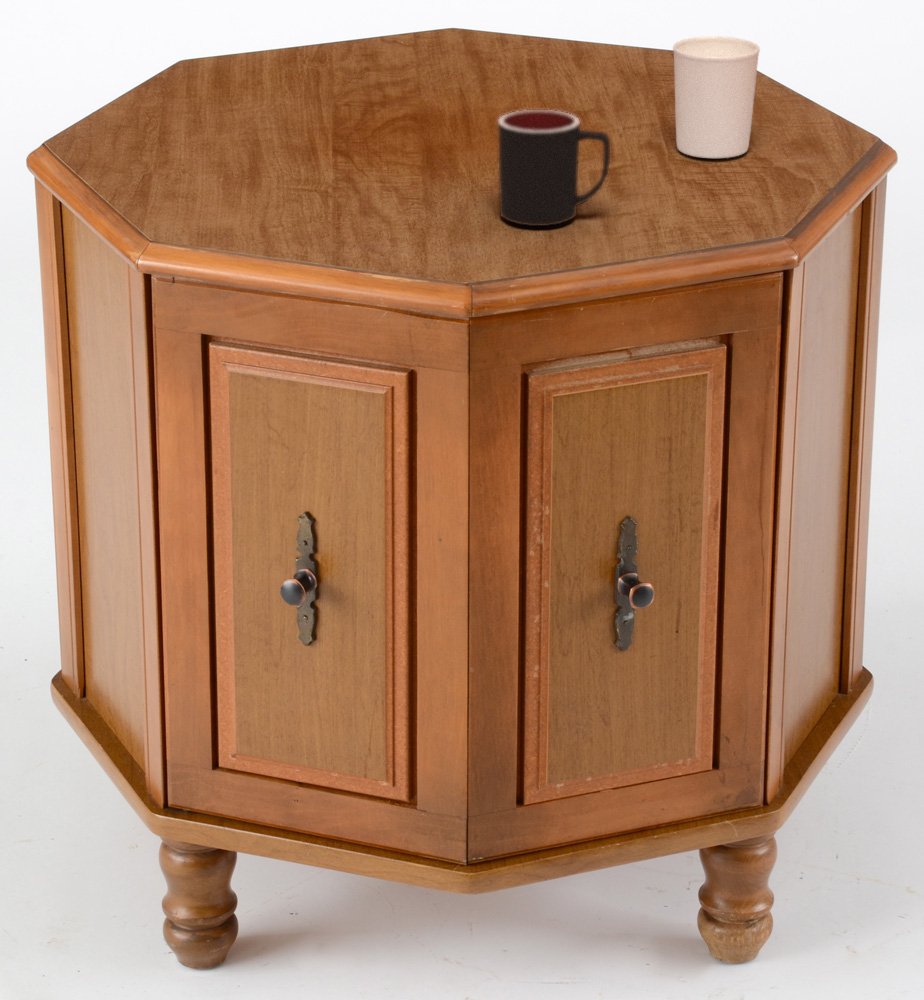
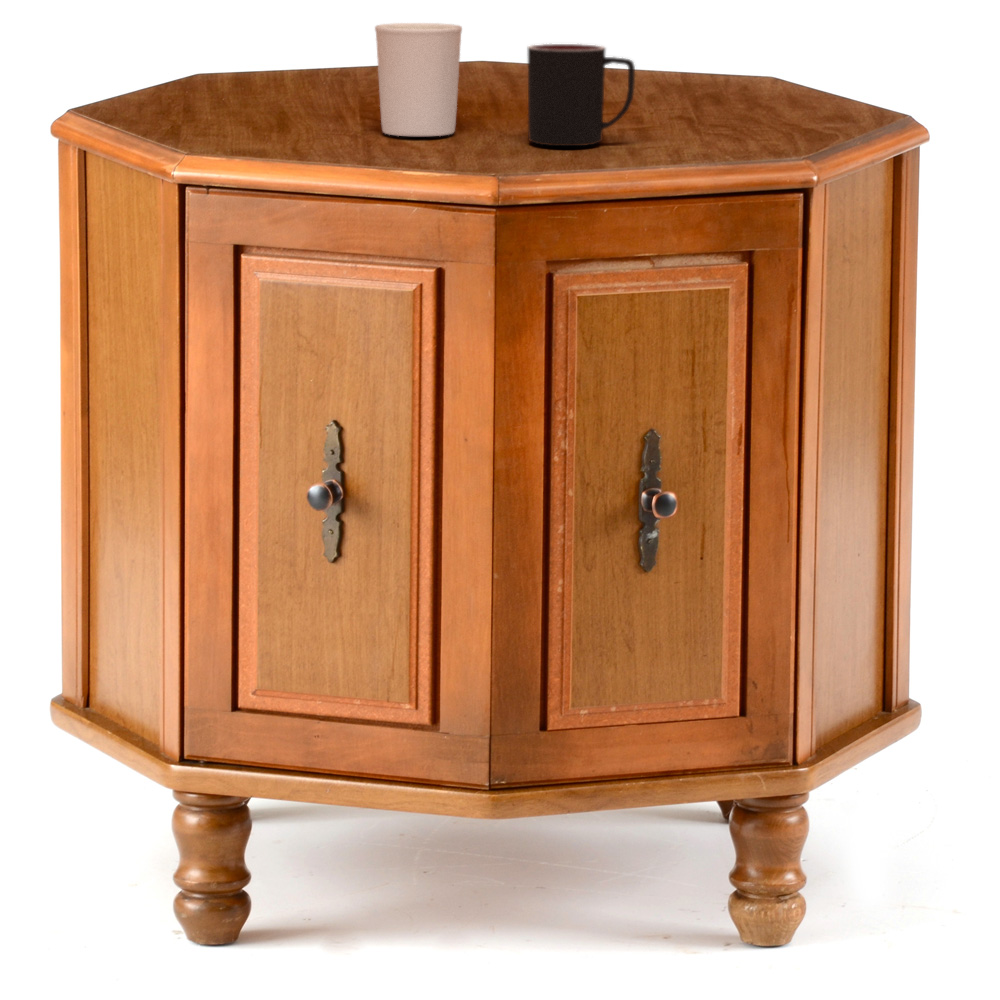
candle holder: present [673,36,760,158] -> present [375,23,462,136]

